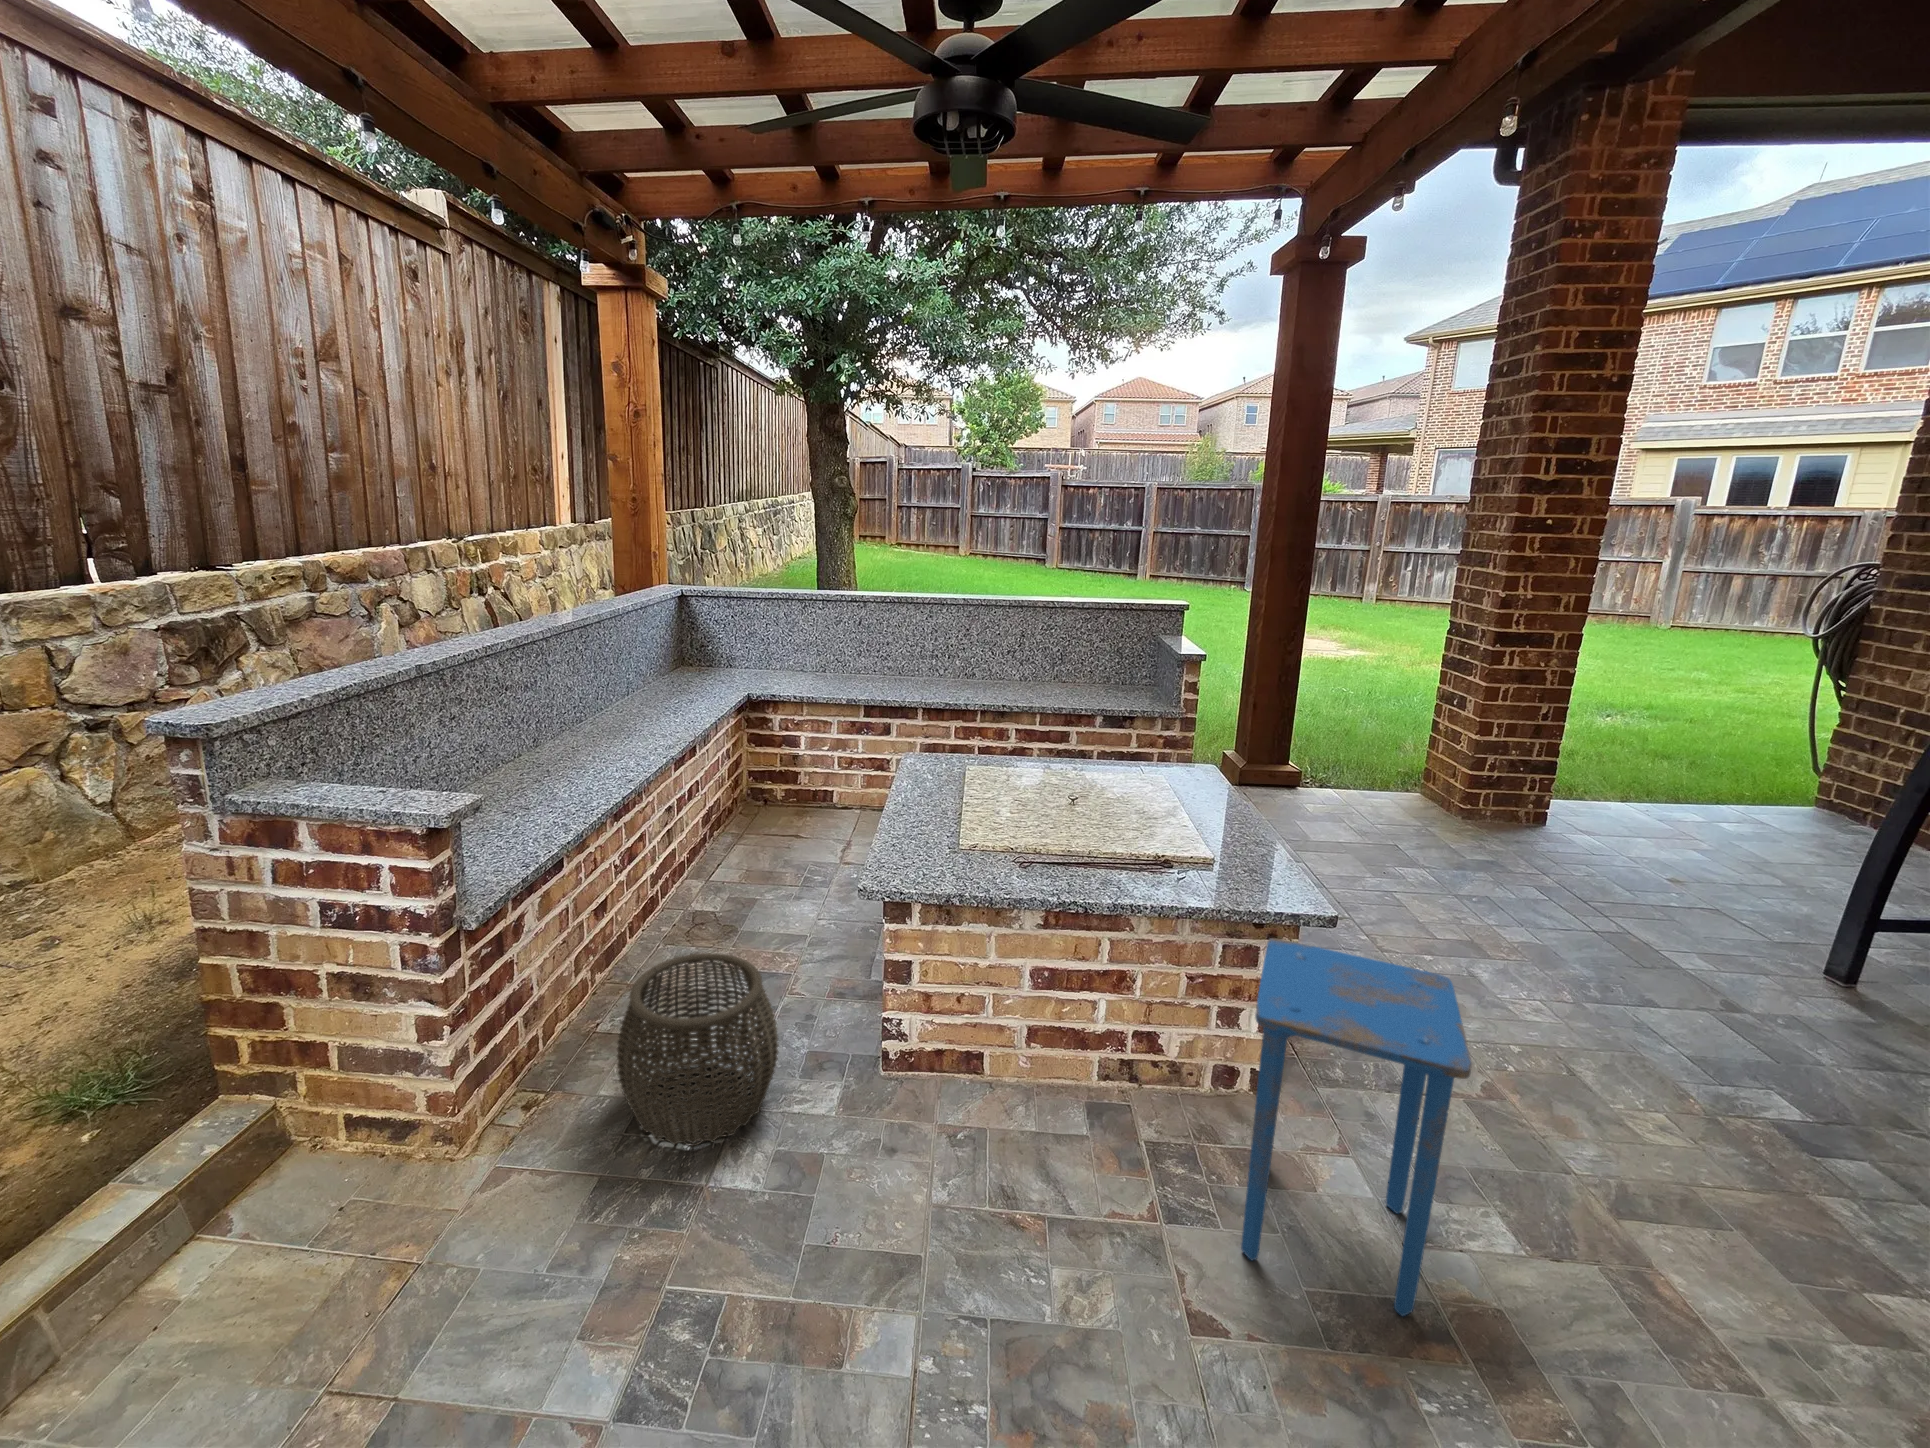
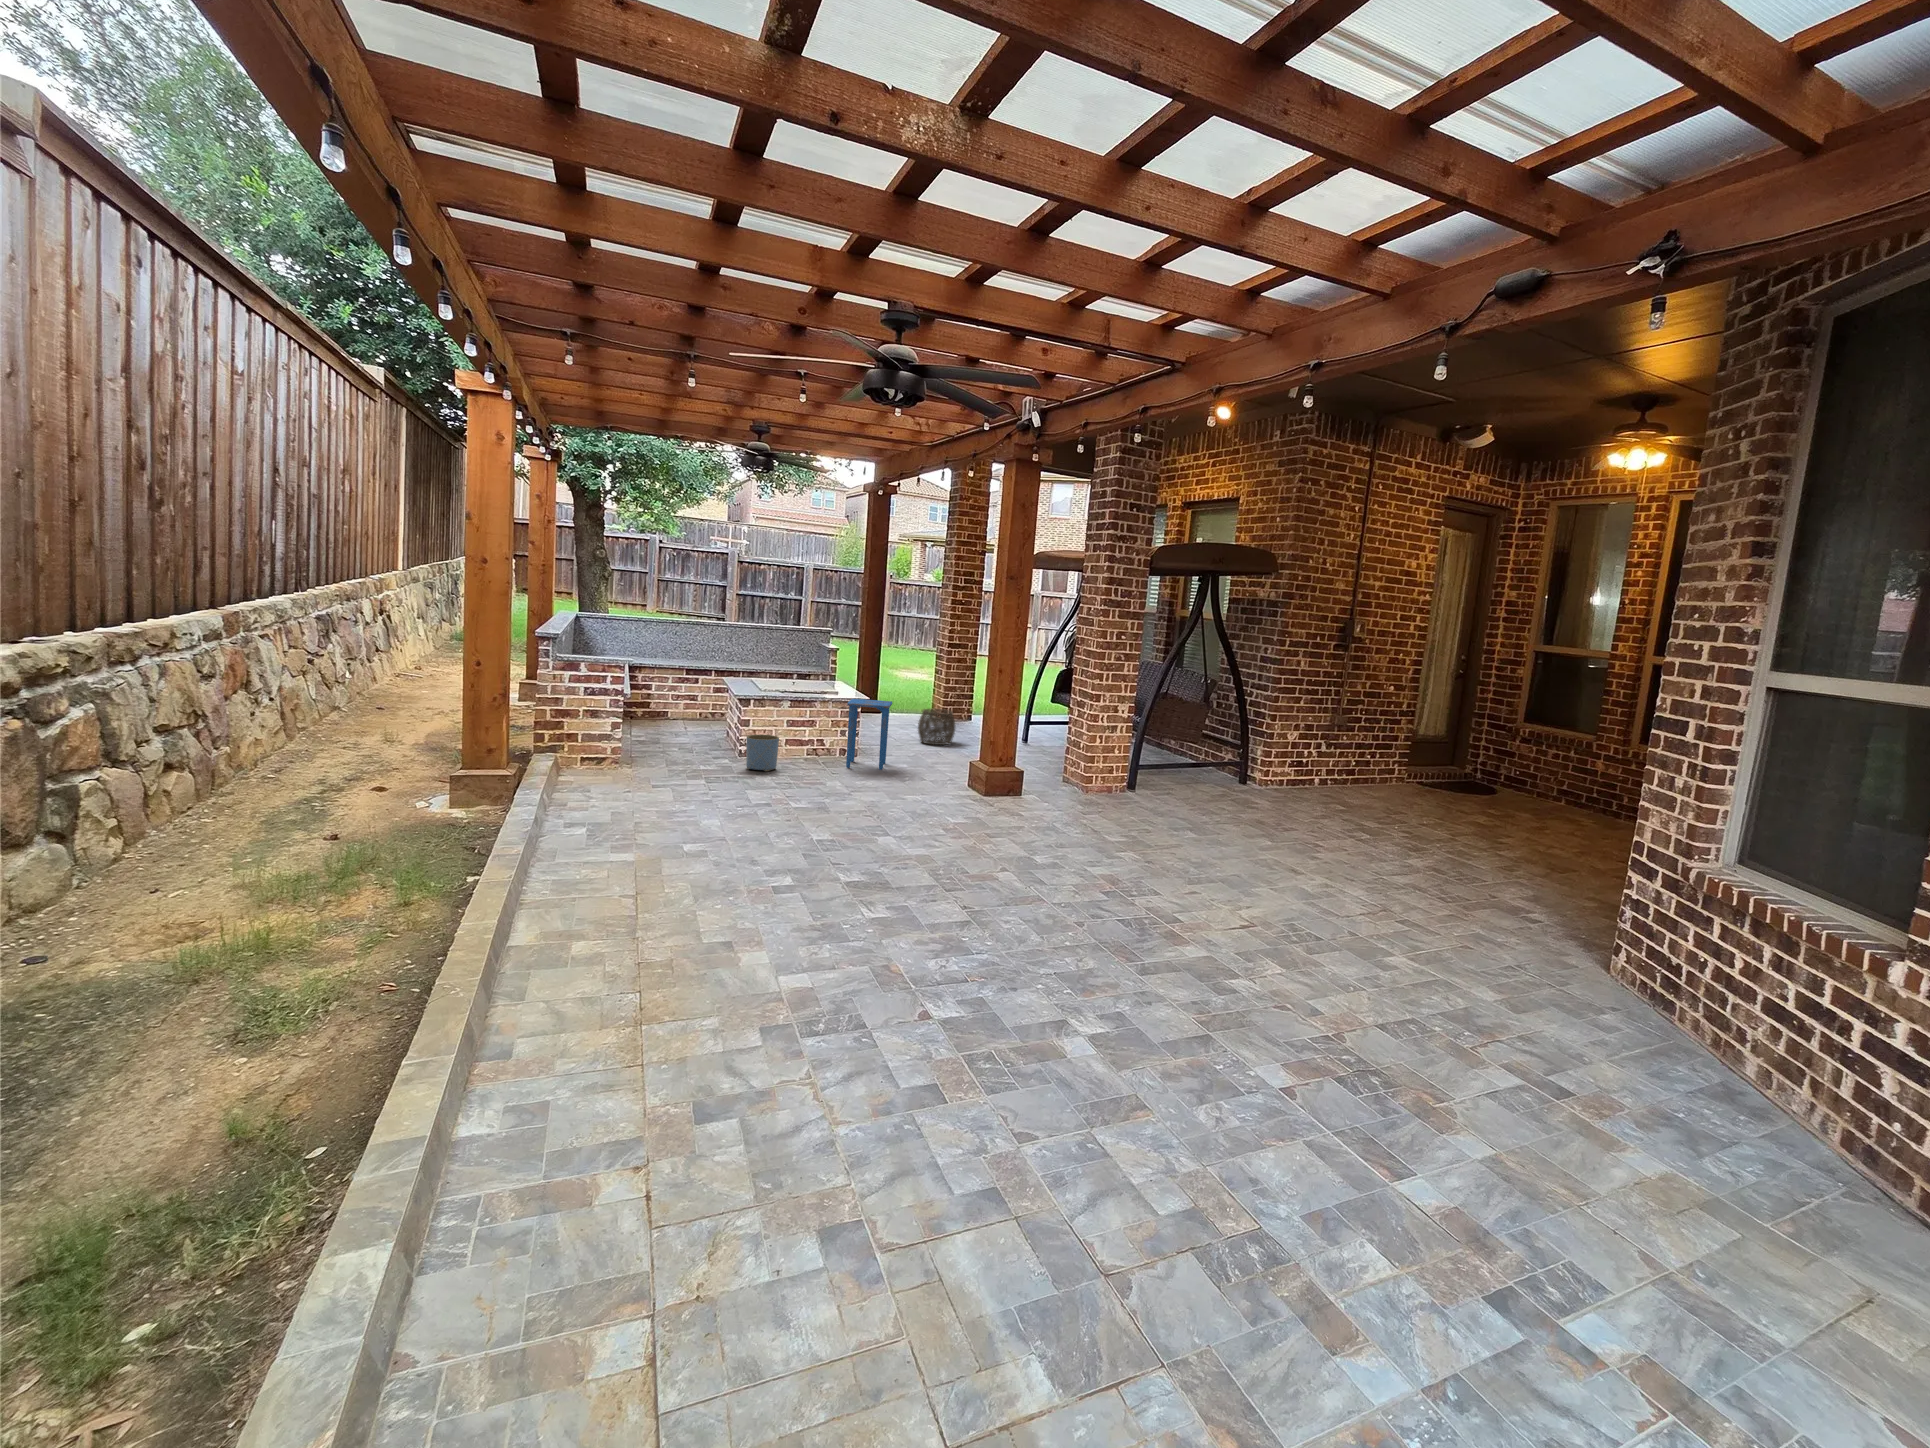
woven basket: present [617,953,779,1146] -> present [918,709,956,745]
planter: none [844,1077,967,1271] -> present [746,734,779,771]

